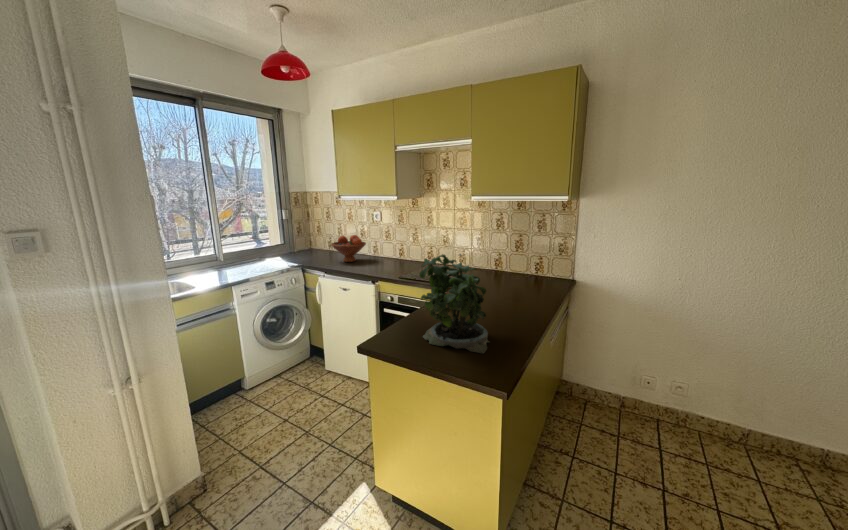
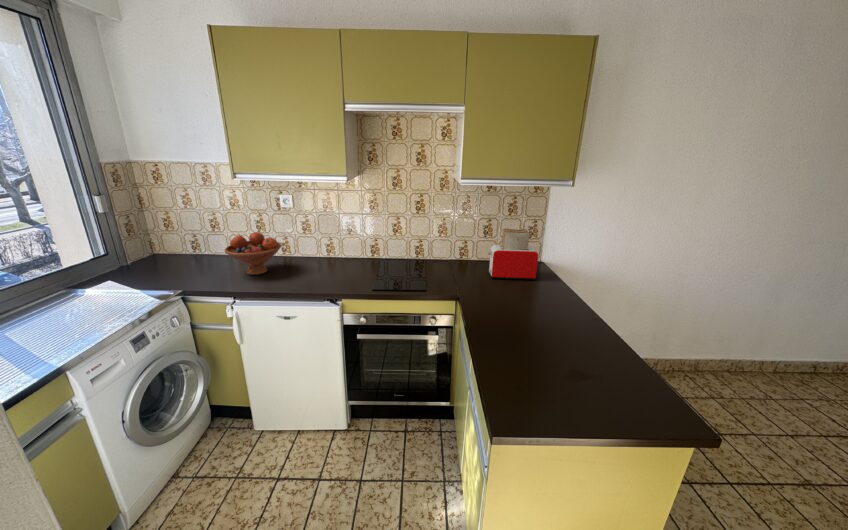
toaster: none [499,239,545,288] -> present [488,229,538,280]
potted plant: present [419,254,489,354] -> none [544,282,661,408]

